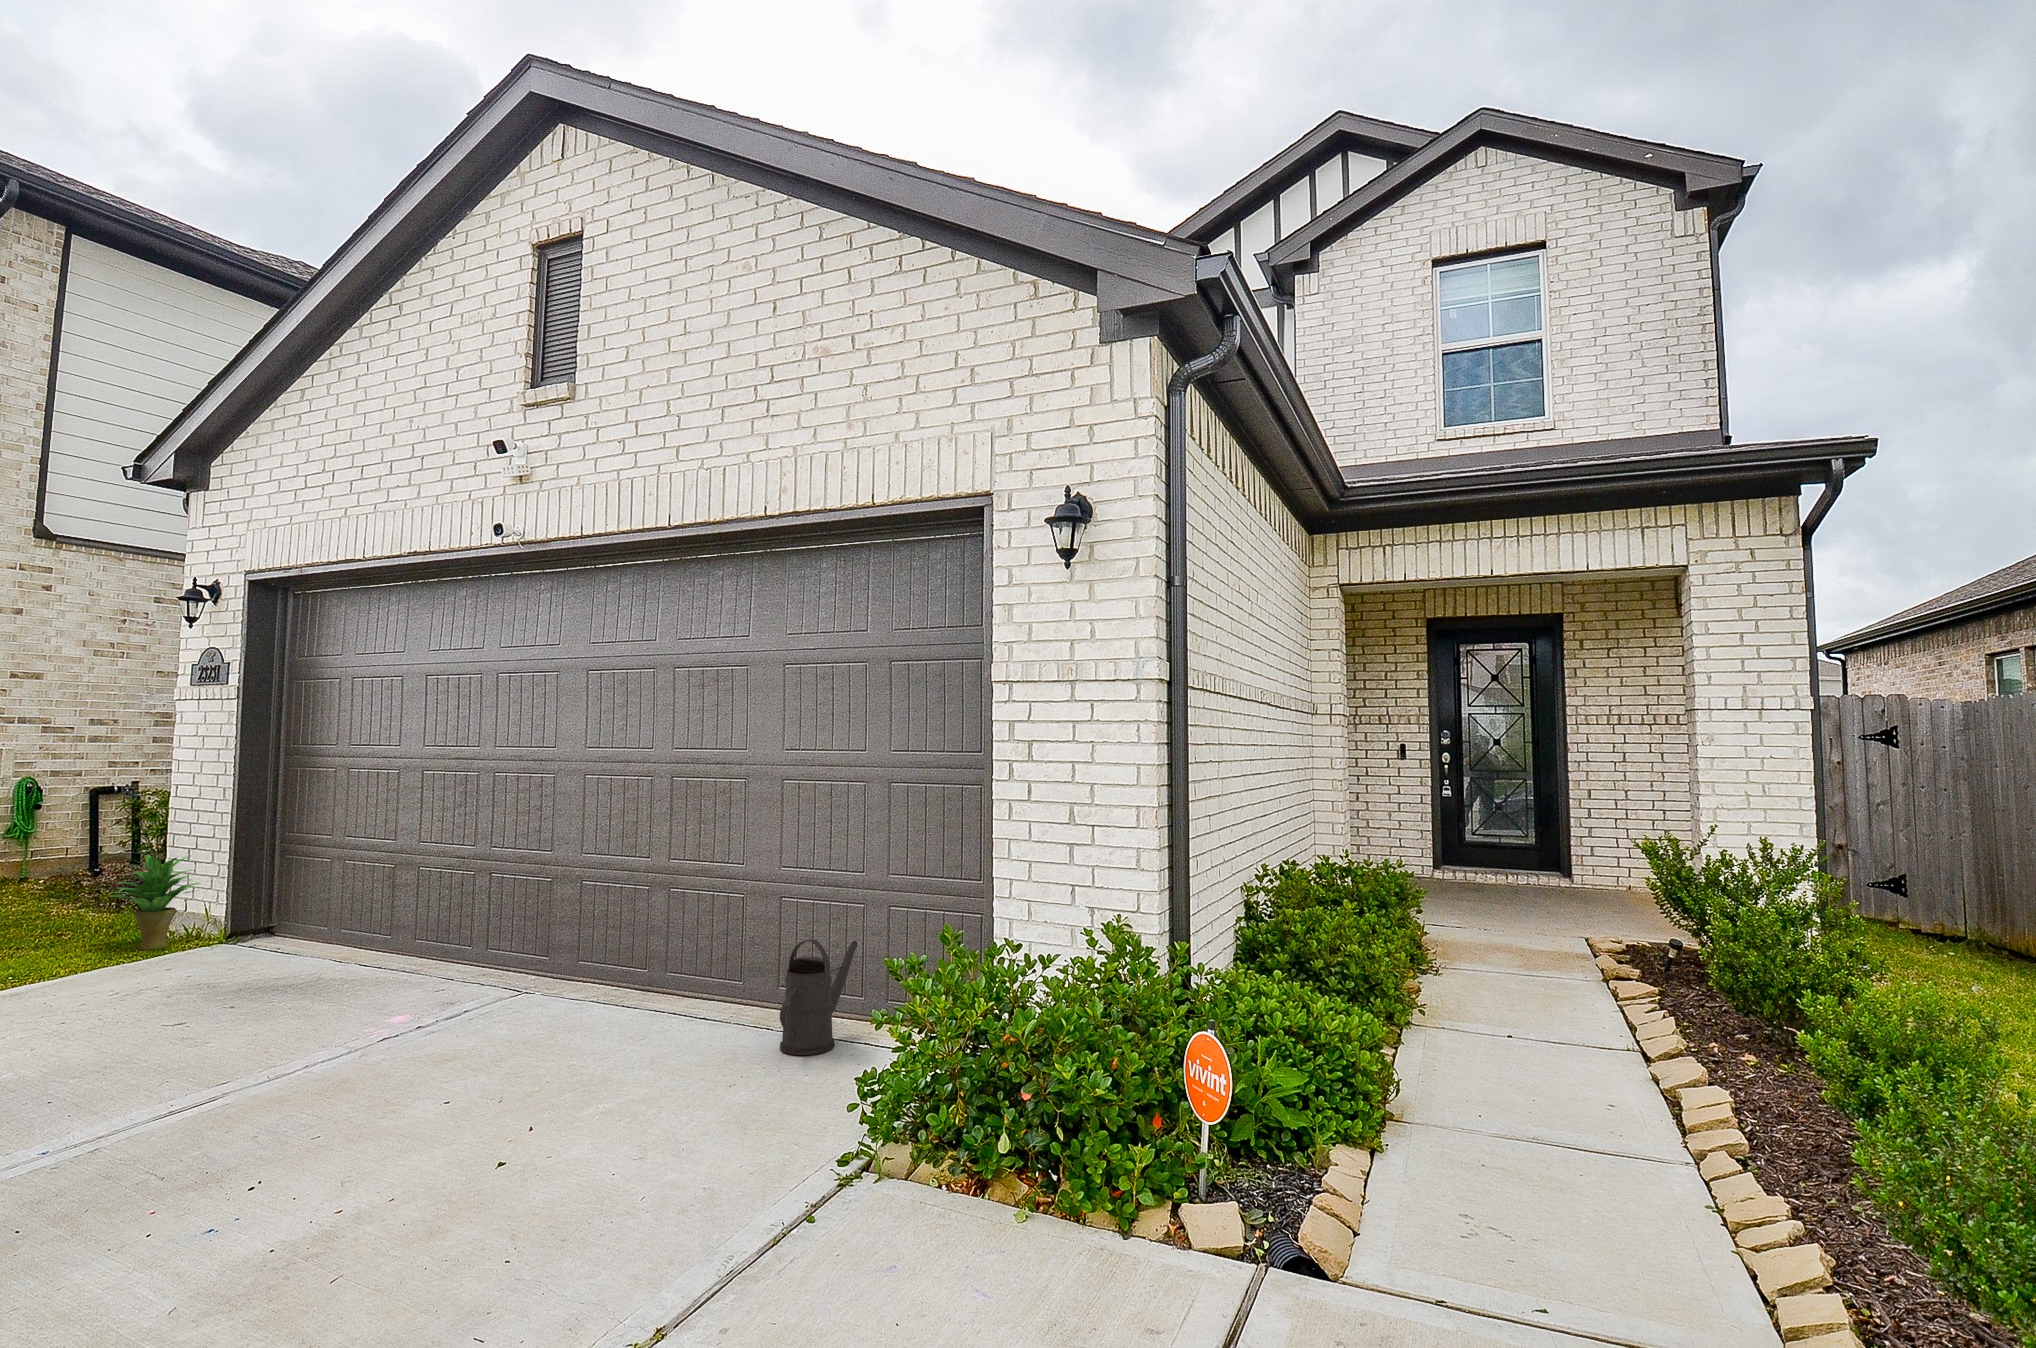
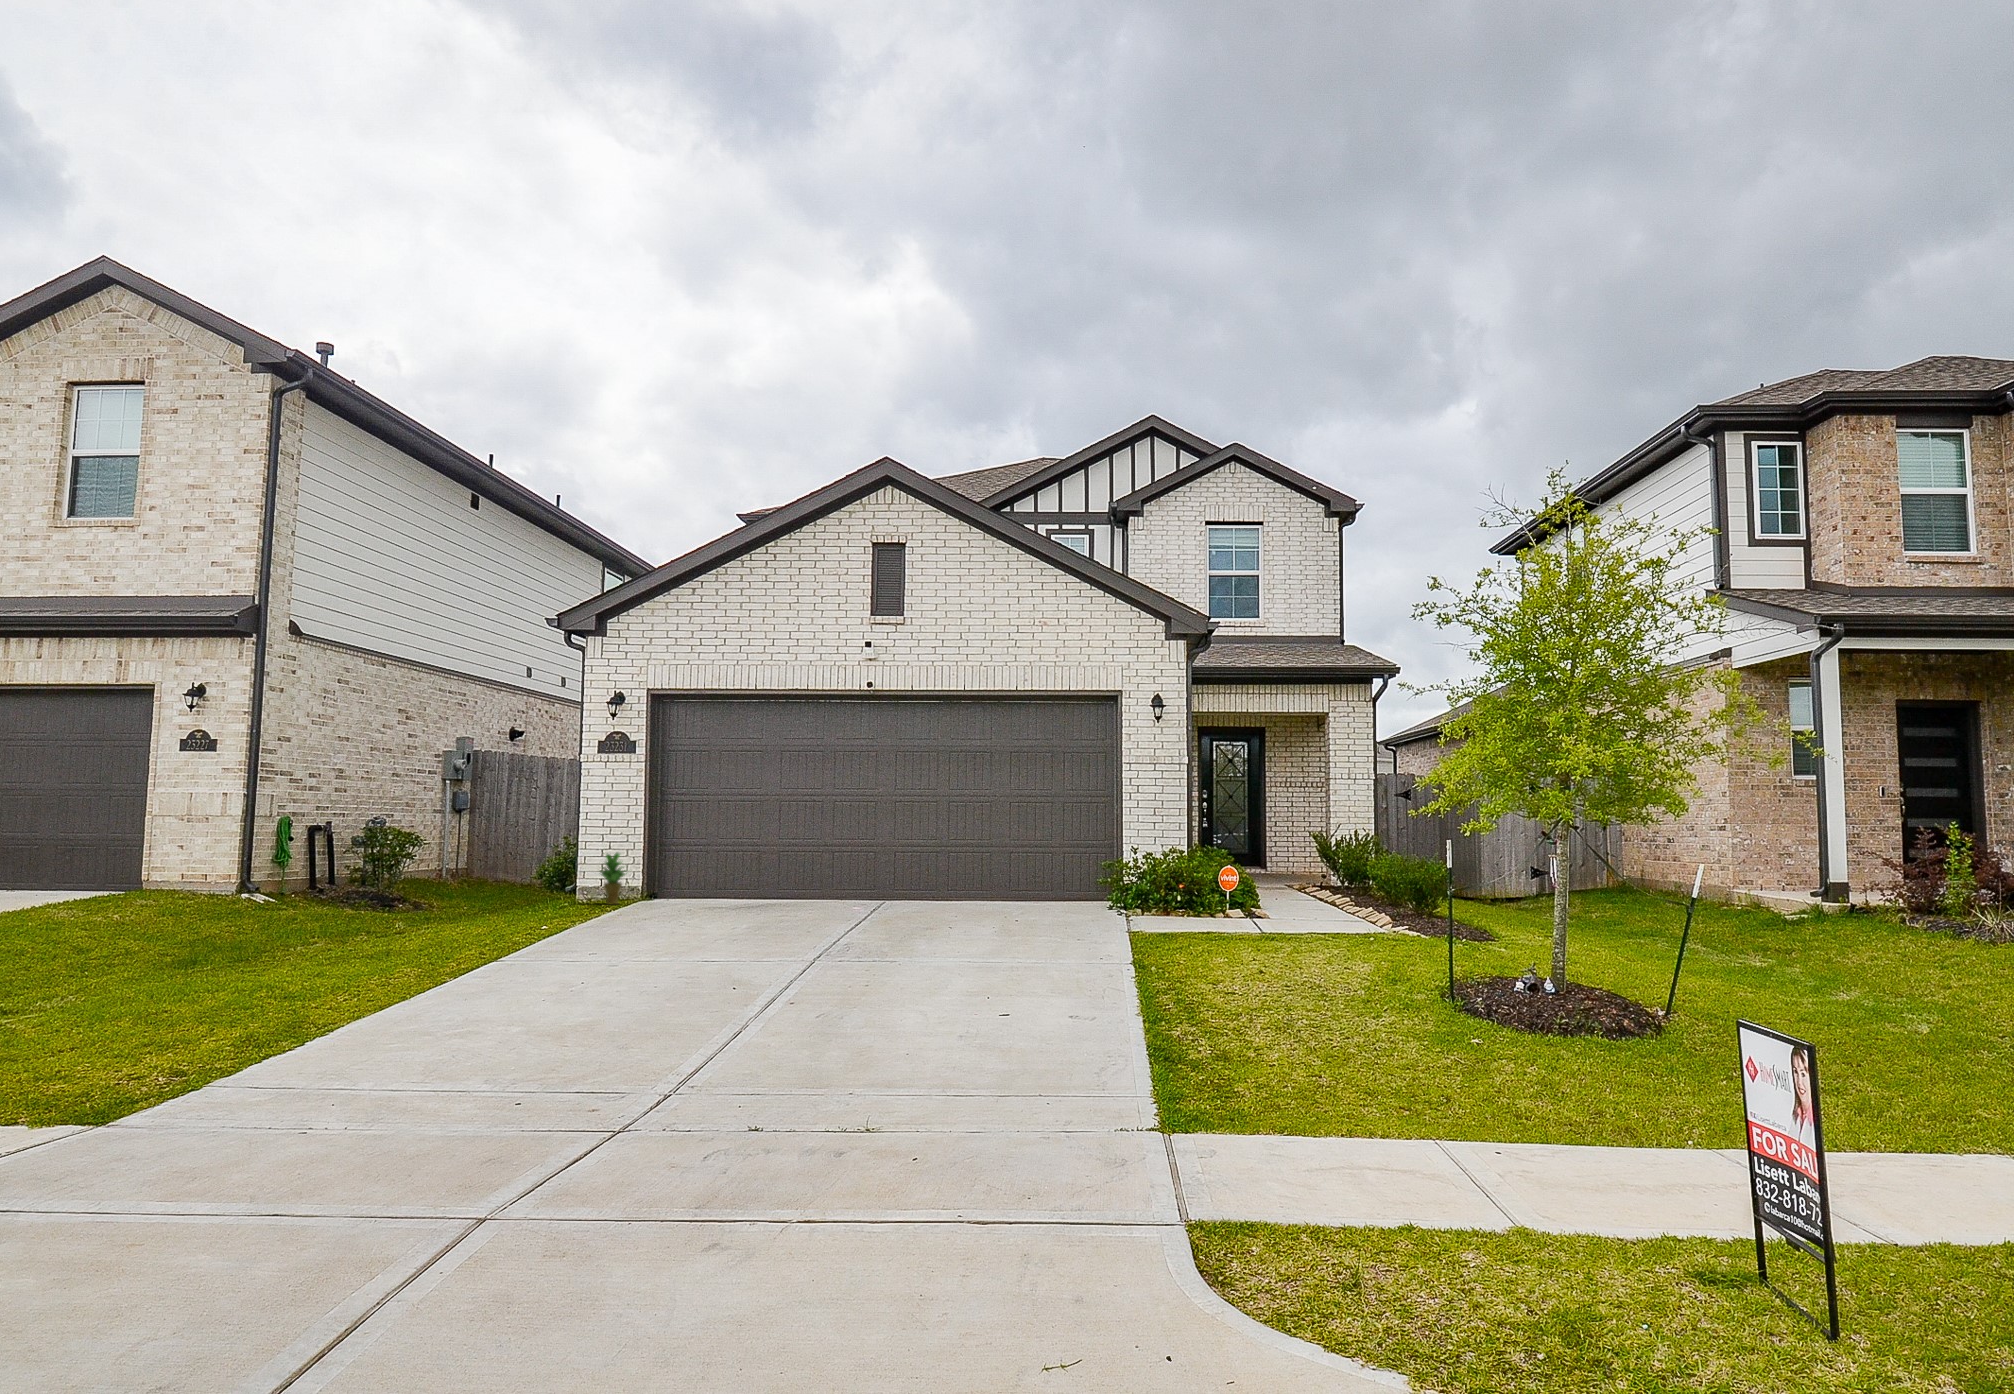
watering can: present [780,939,857,1055] -> none [1041,865,1062,907]

